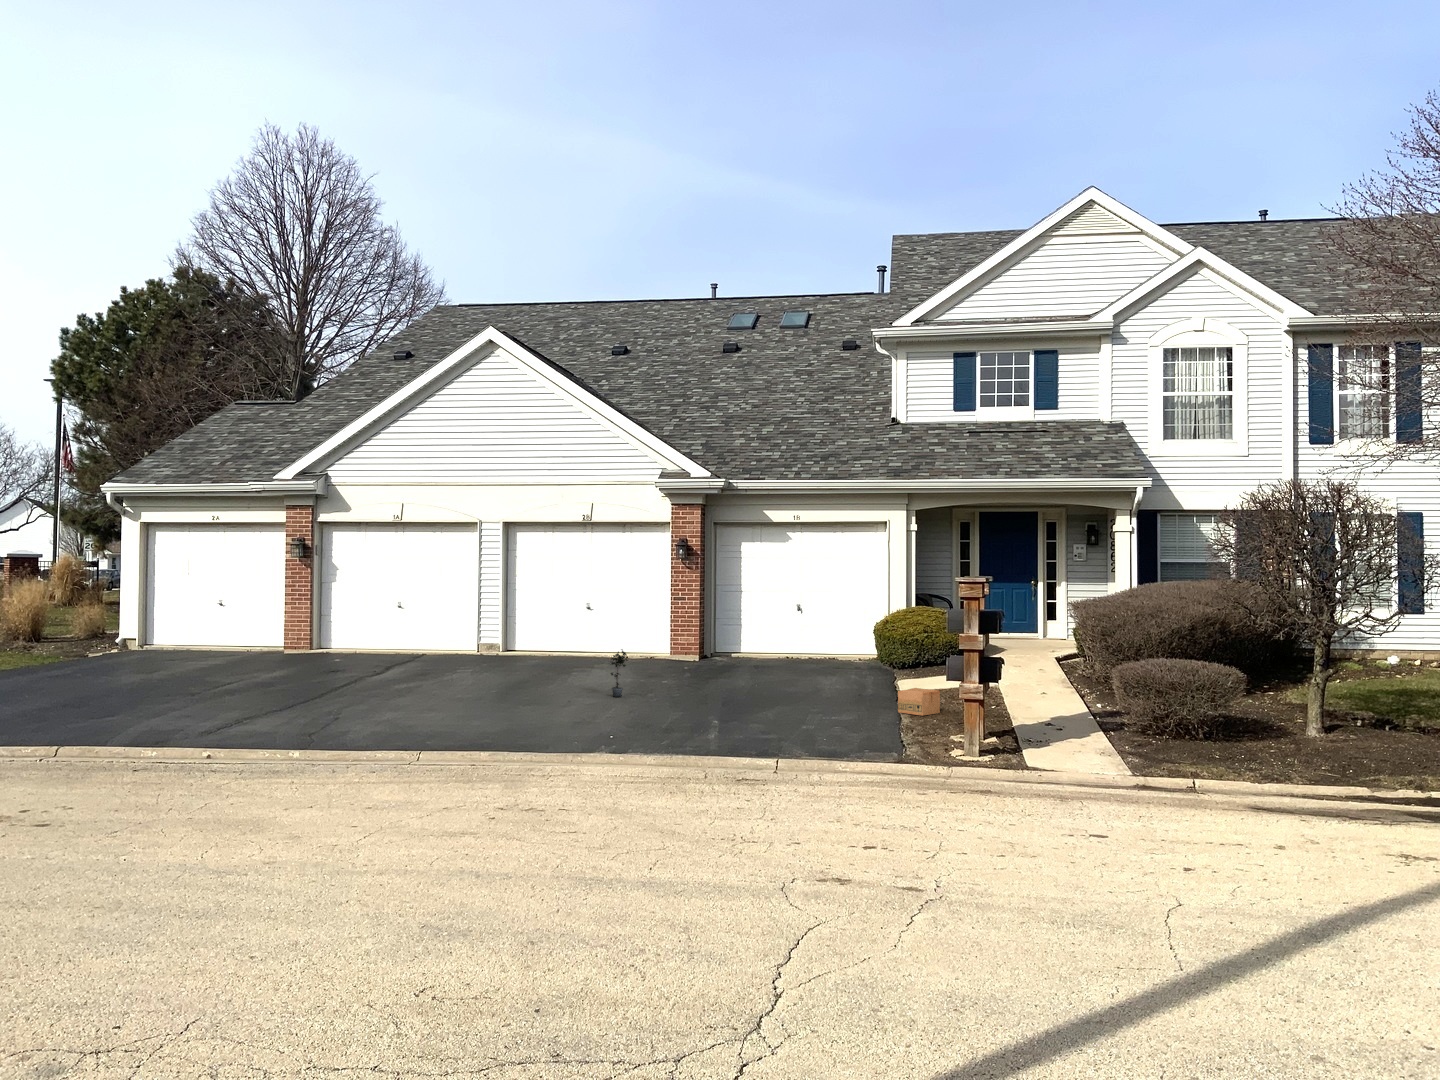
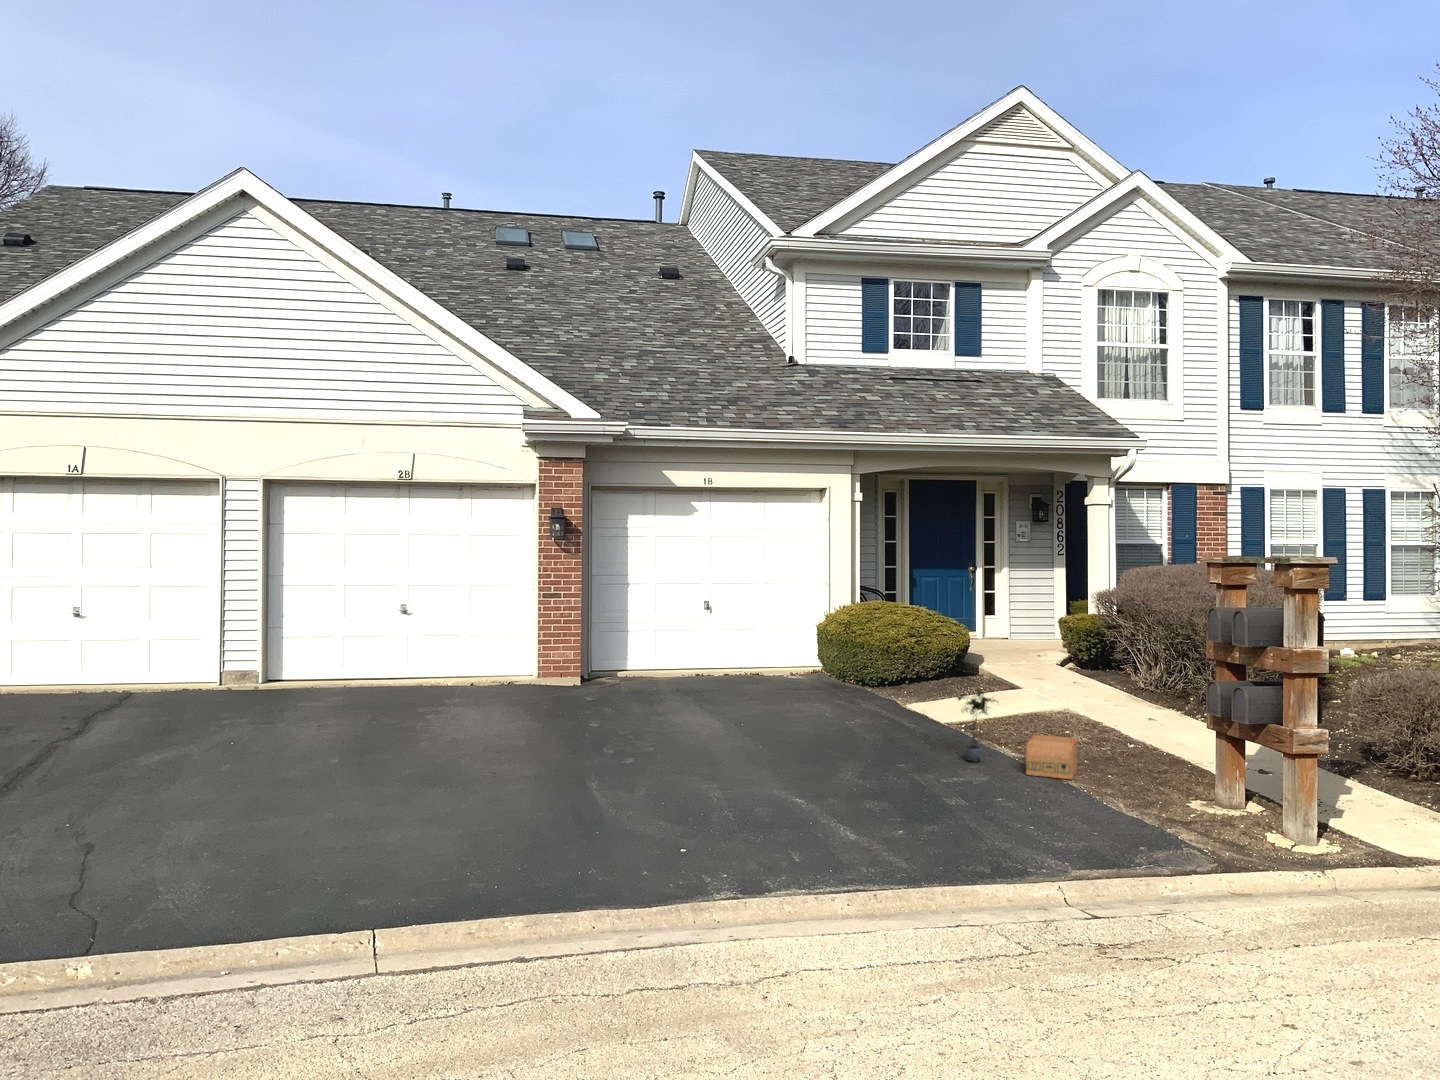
potted plant: present [611,649,628,697] -> present [957,690,998,762]

